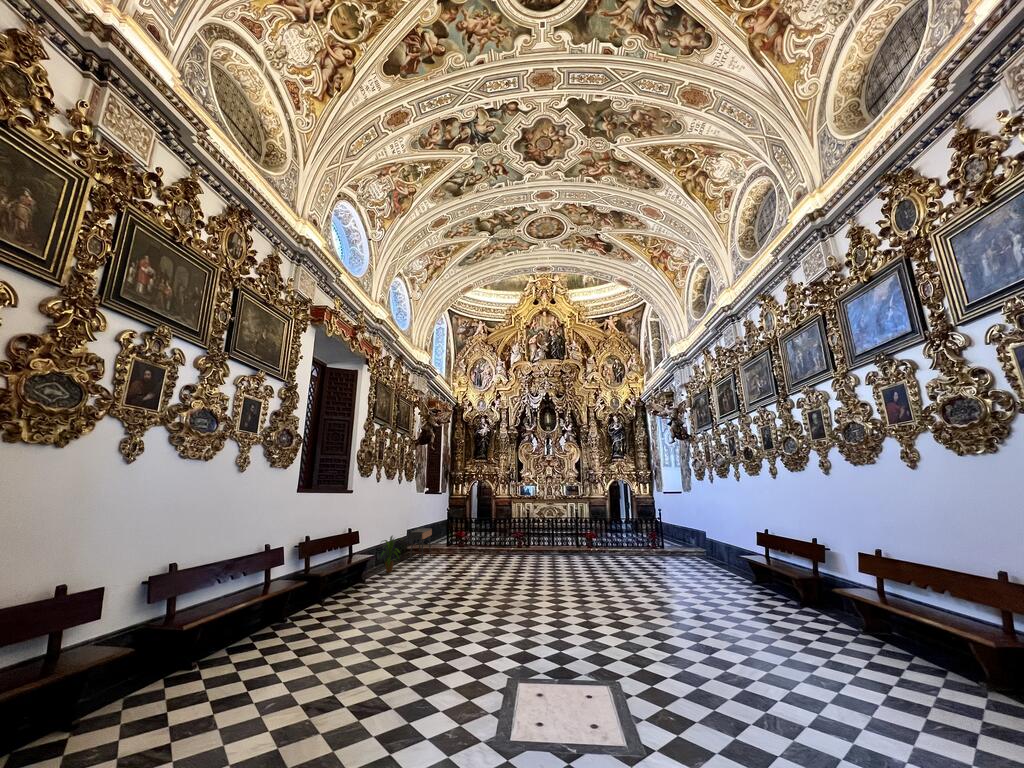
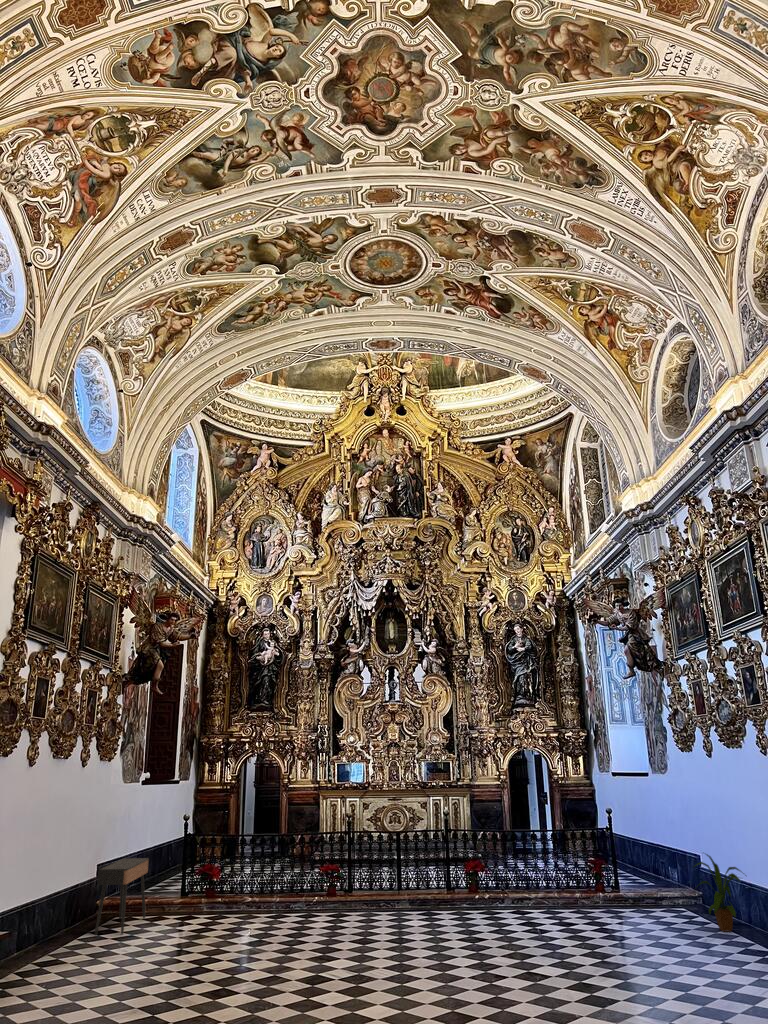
house plant: present [381,536,400,573] -> present [695,854,740,932]

